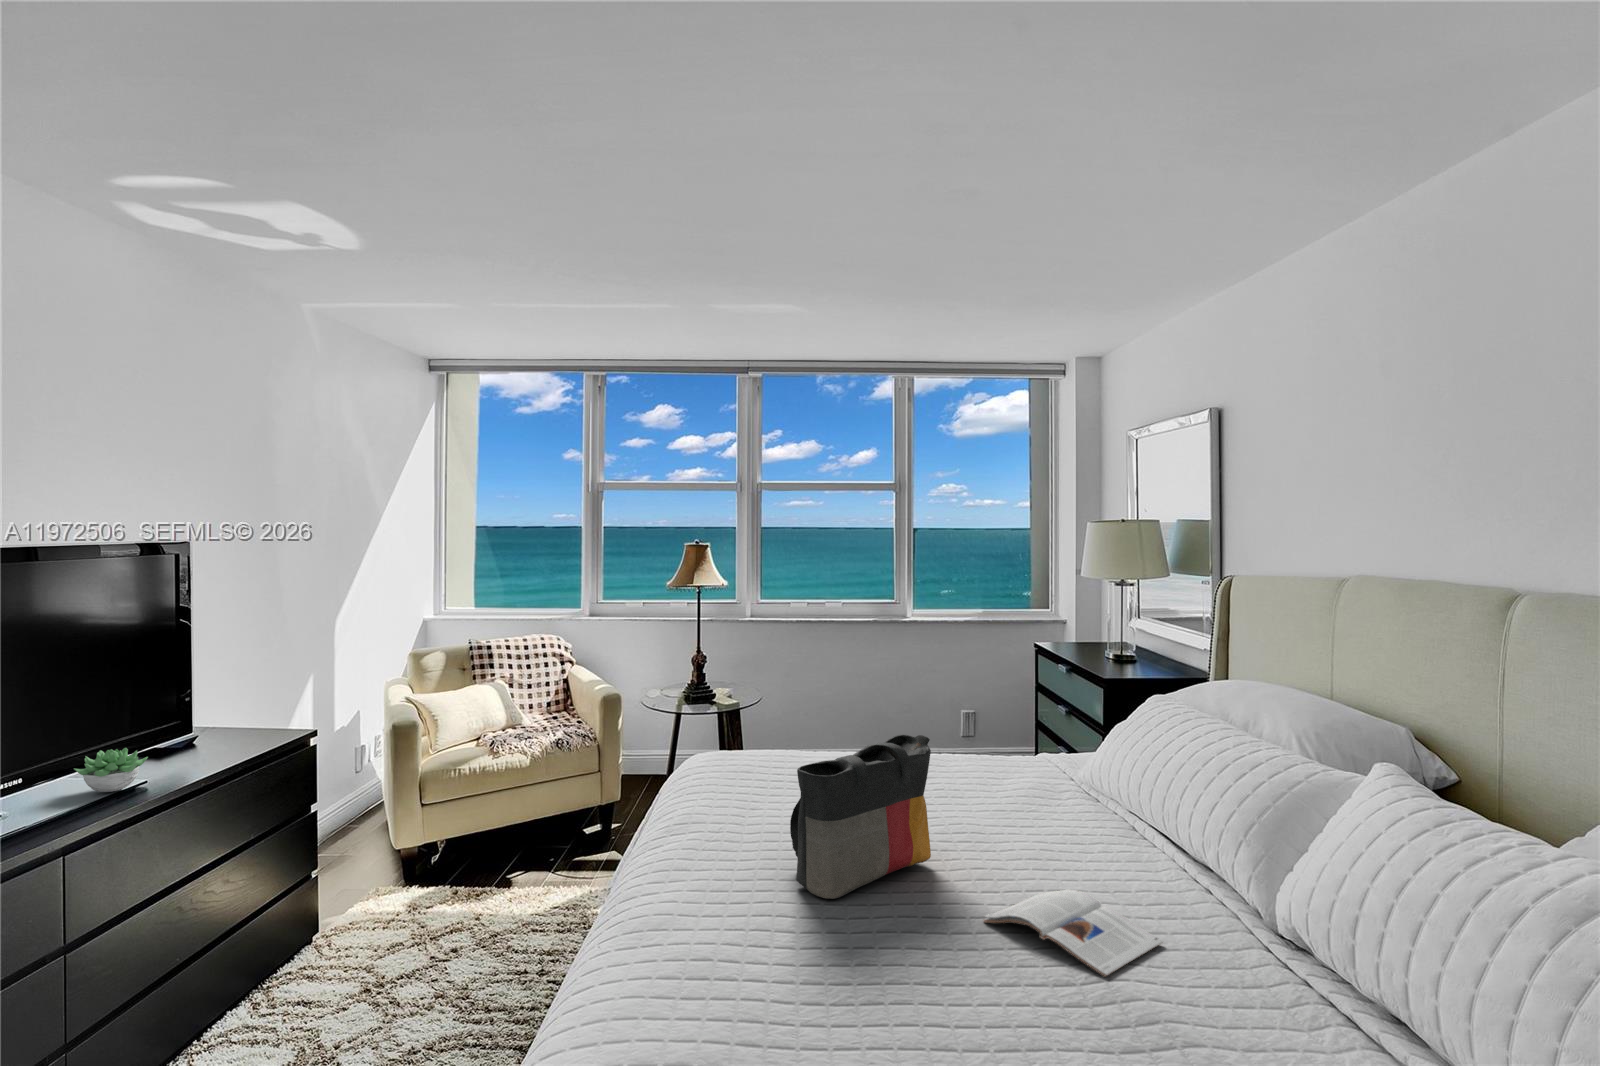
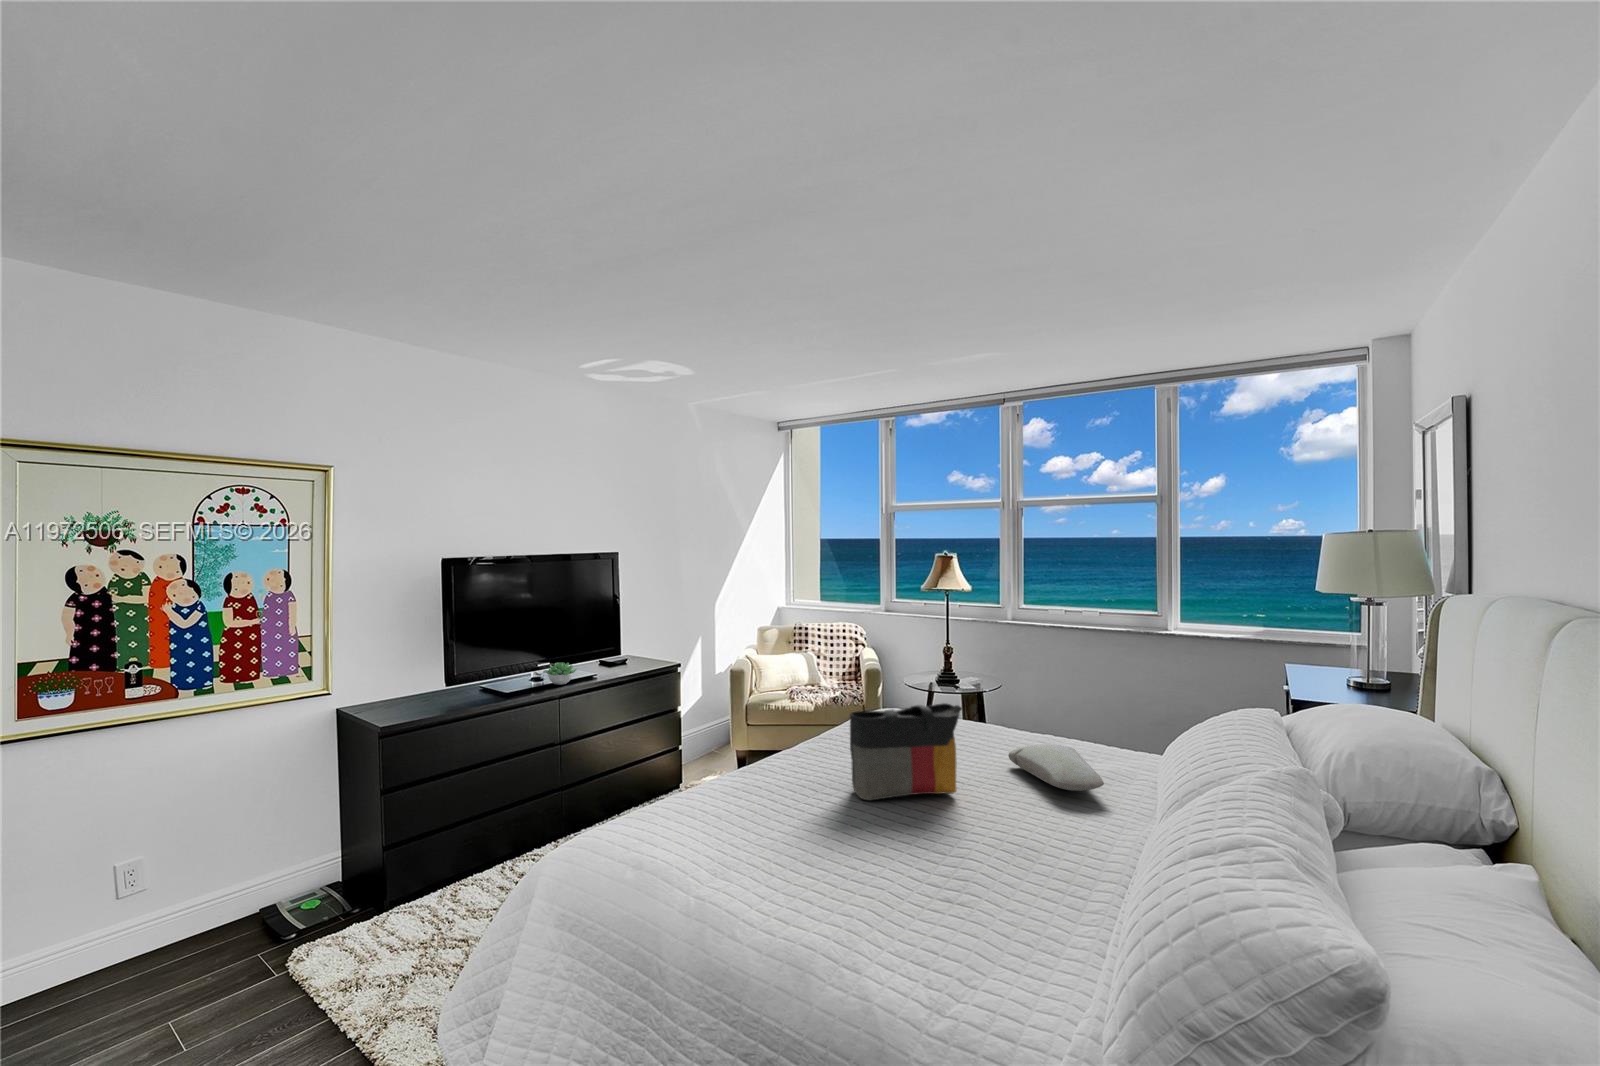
pillow: none [931,767,1080,825] -> present [1008,744,1104,791]
magazine: present [984,890,1163,977] -> none [950,826,1063,875]

